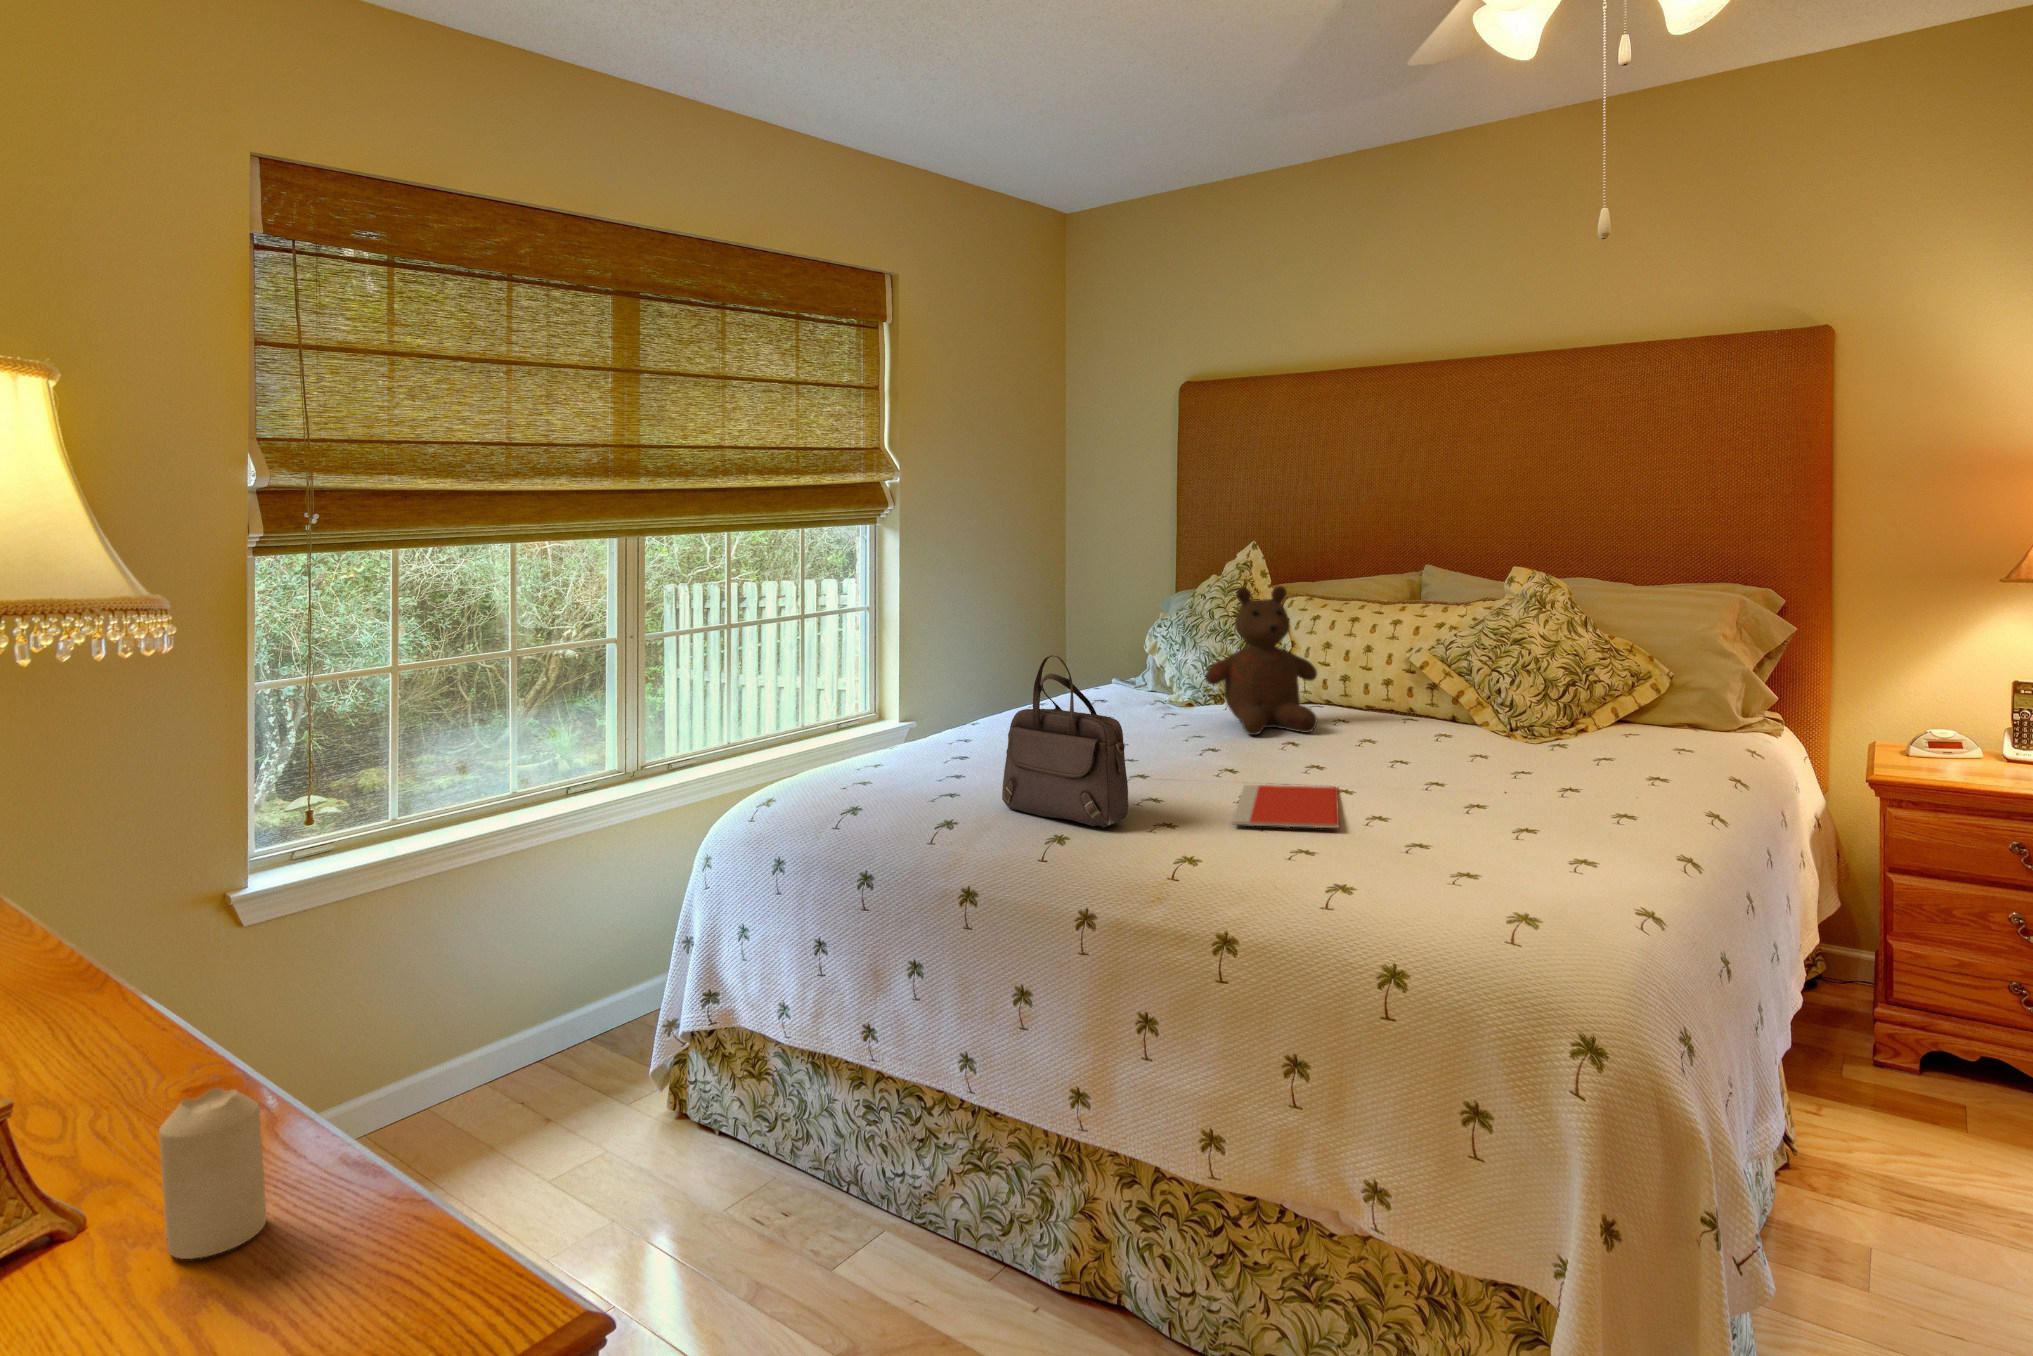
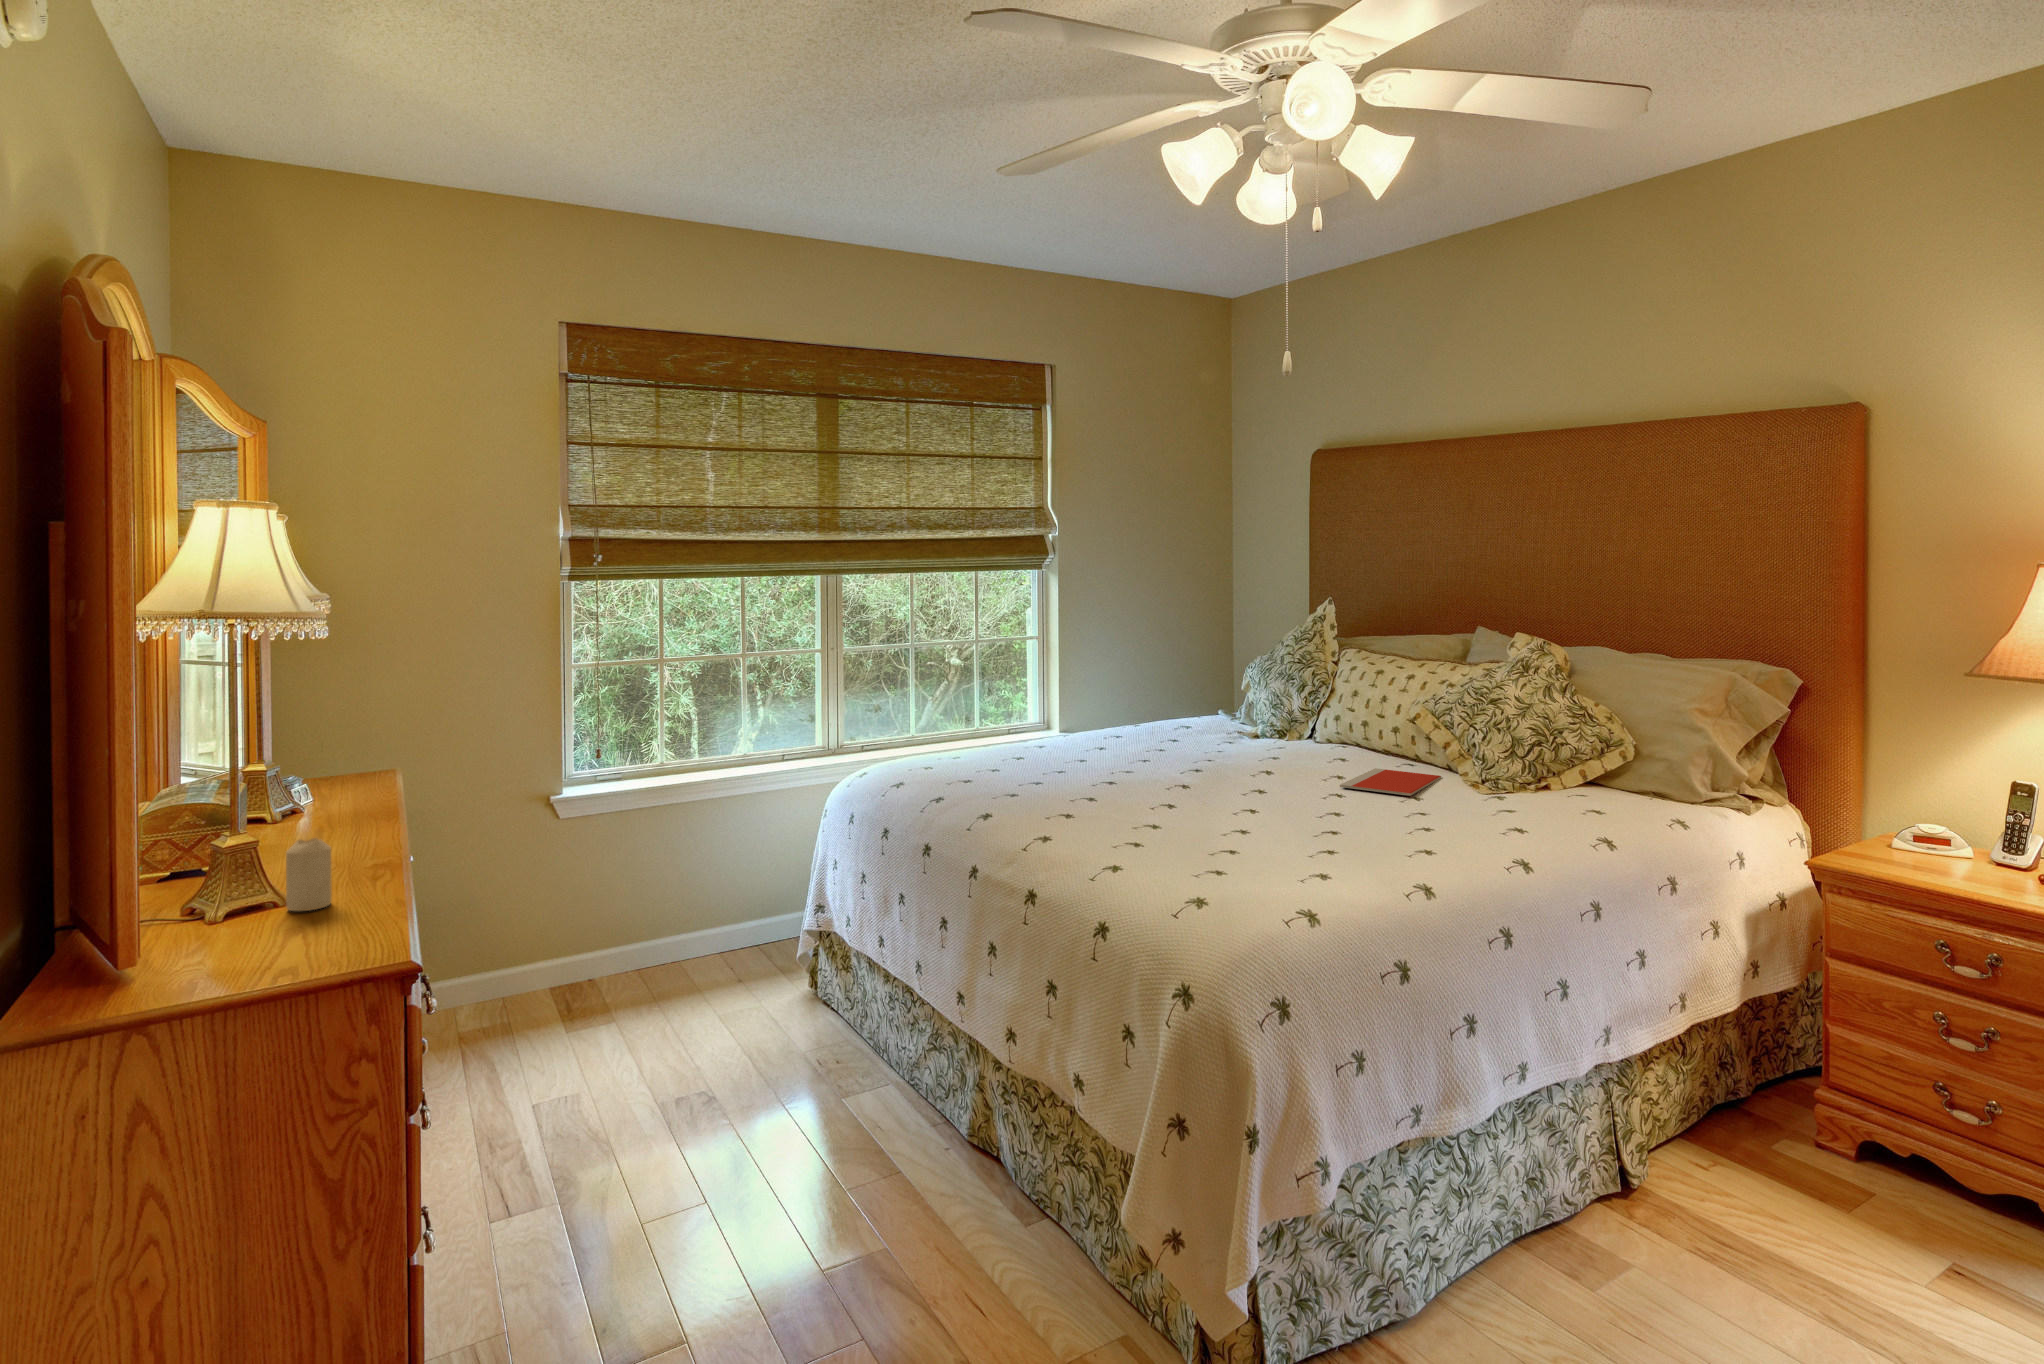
teddy bear: present [1205,586,1317,735] -> none [1224,638,1324,765]
handbag: present [1002,655,1128,828] -> none [982,680,1053,812]
notebook: present [1232,785,1339,828] -> present [1340,768,1441,796]

